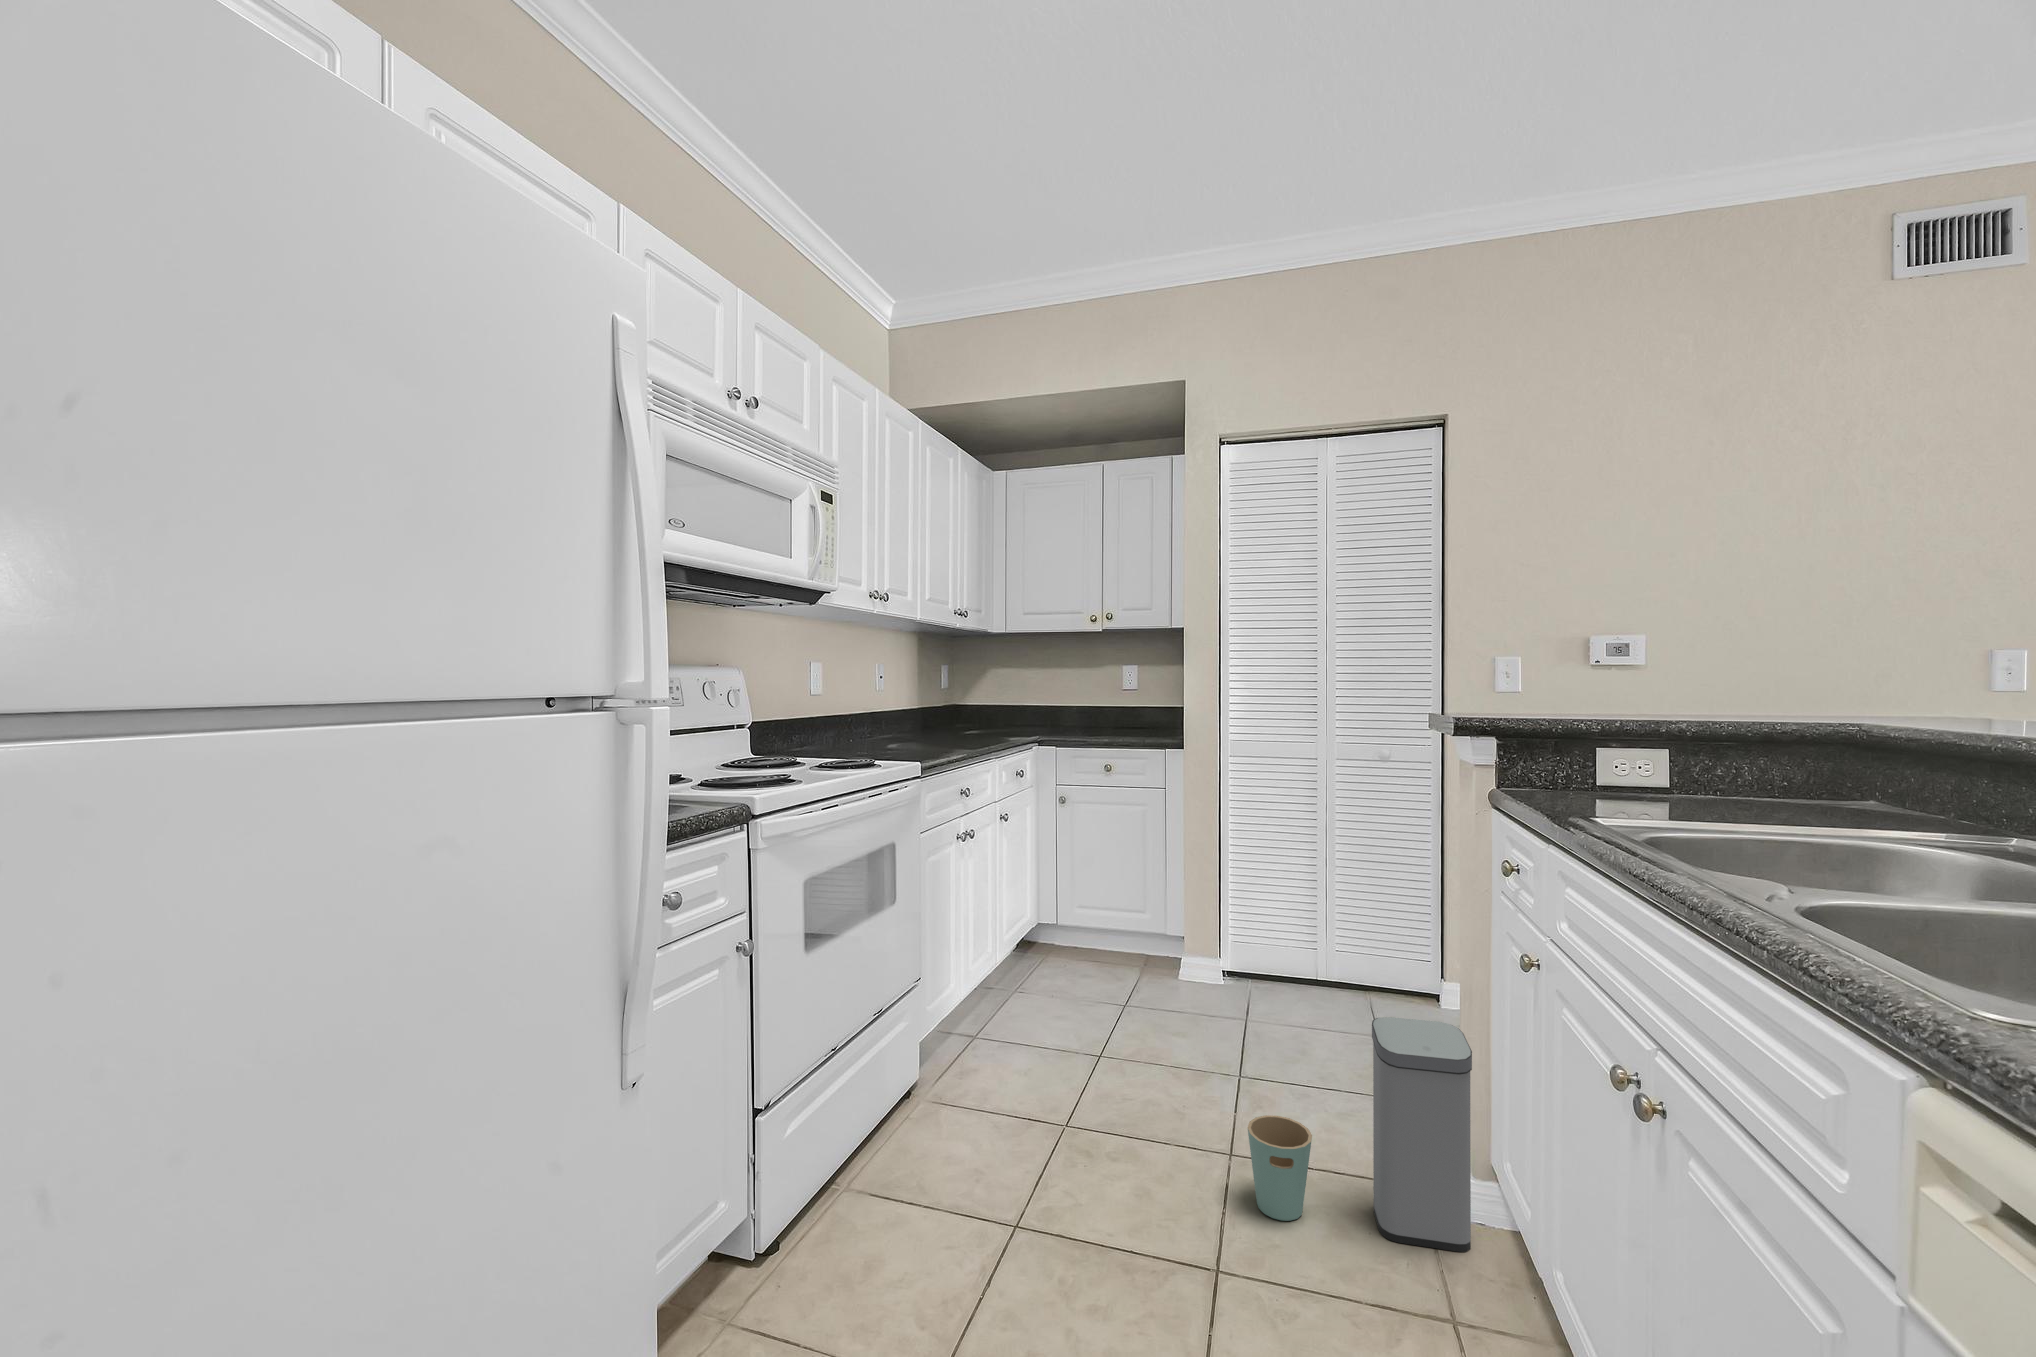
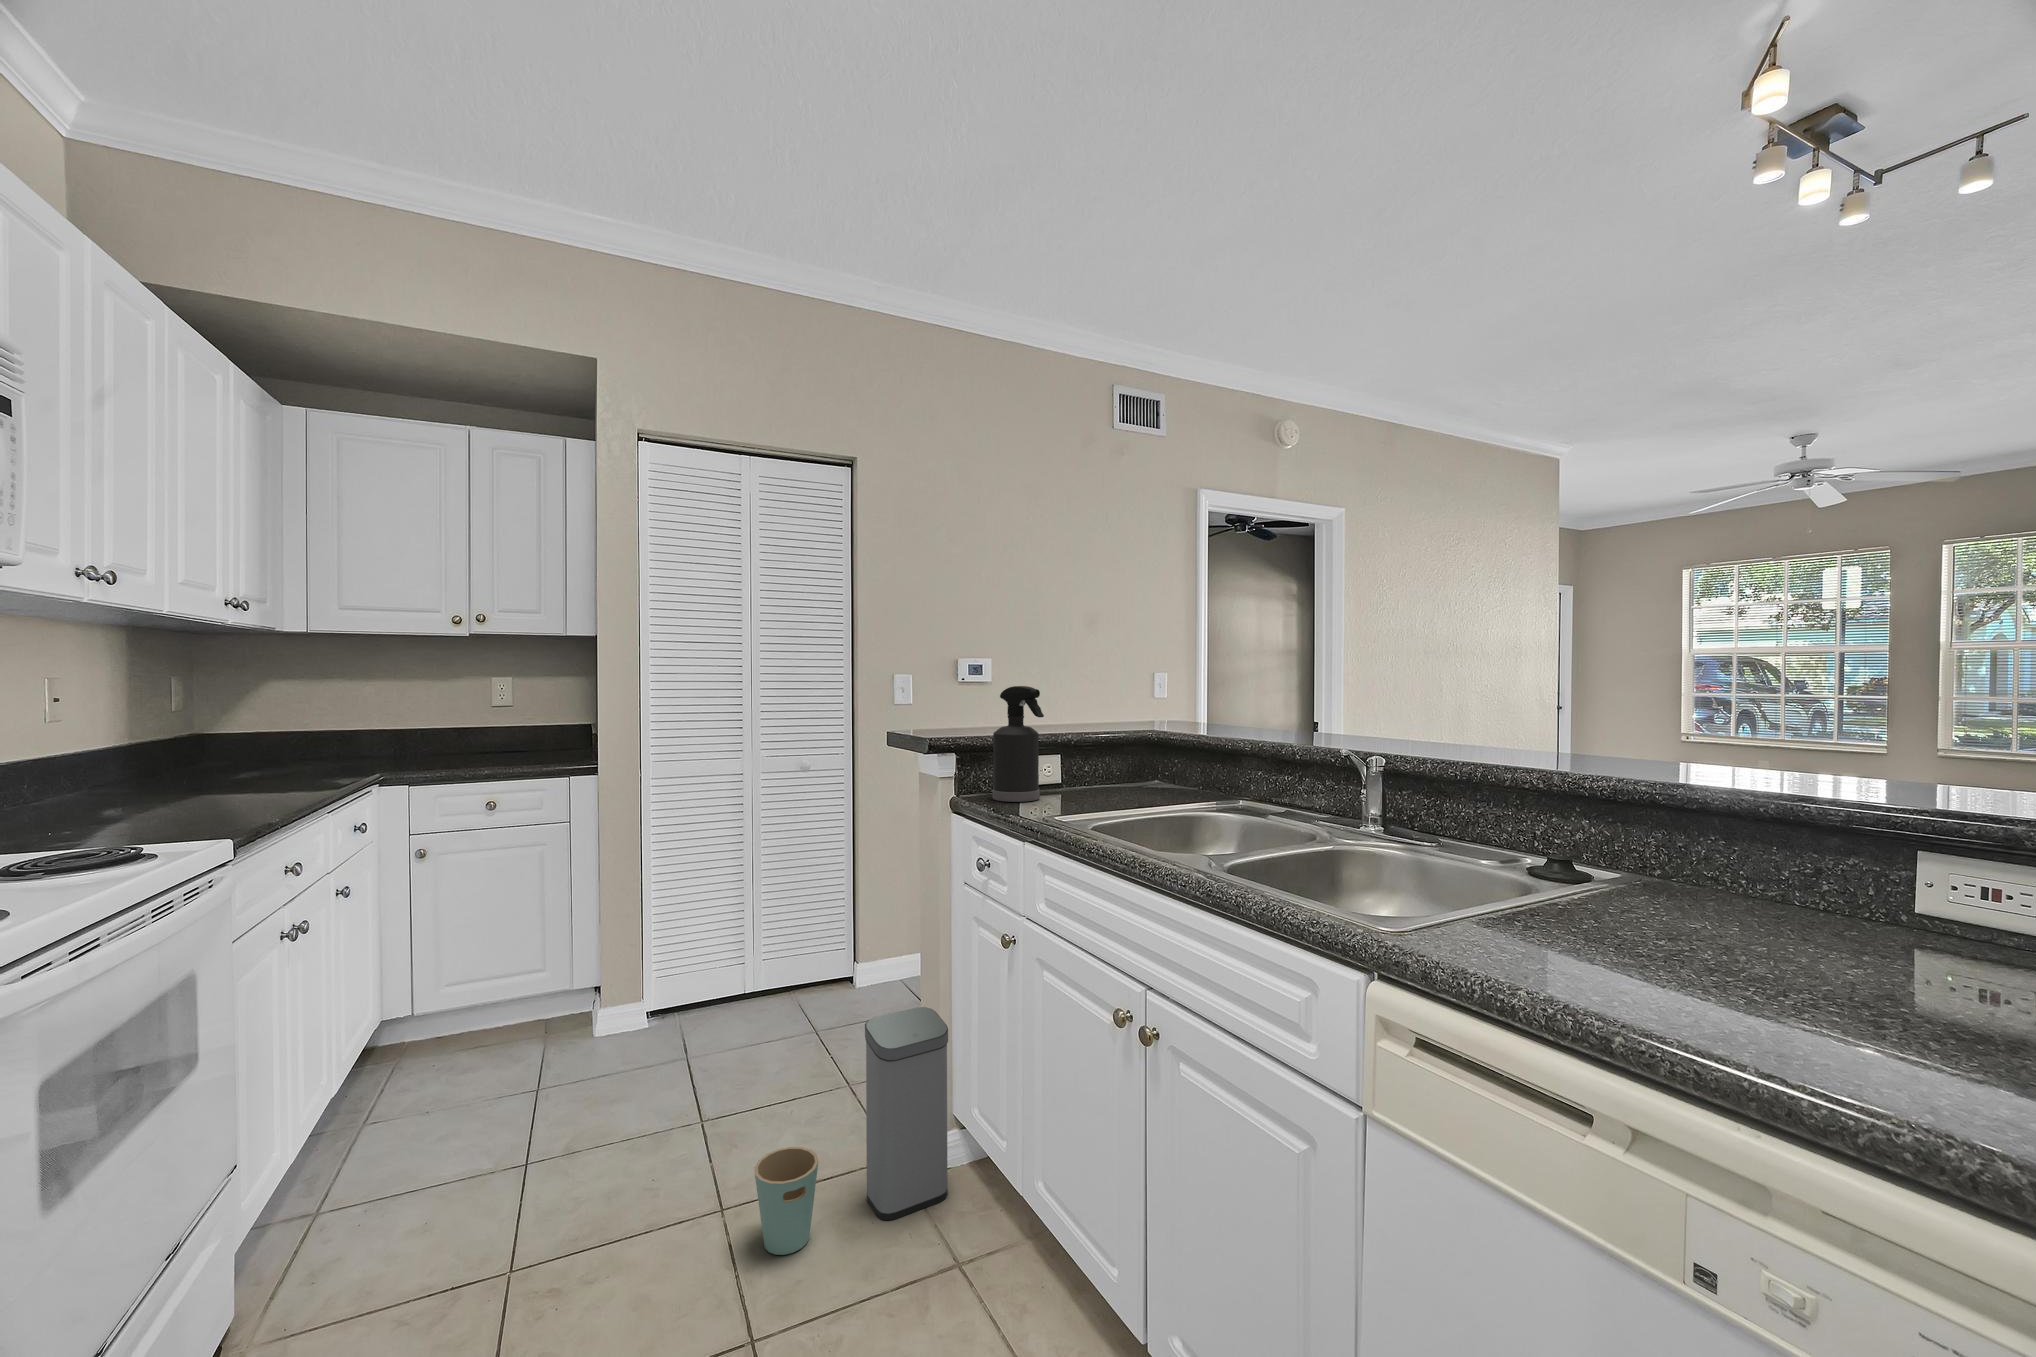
spray bottle: none [1539,656,1613,801] -> present [993,686,1044,802]

